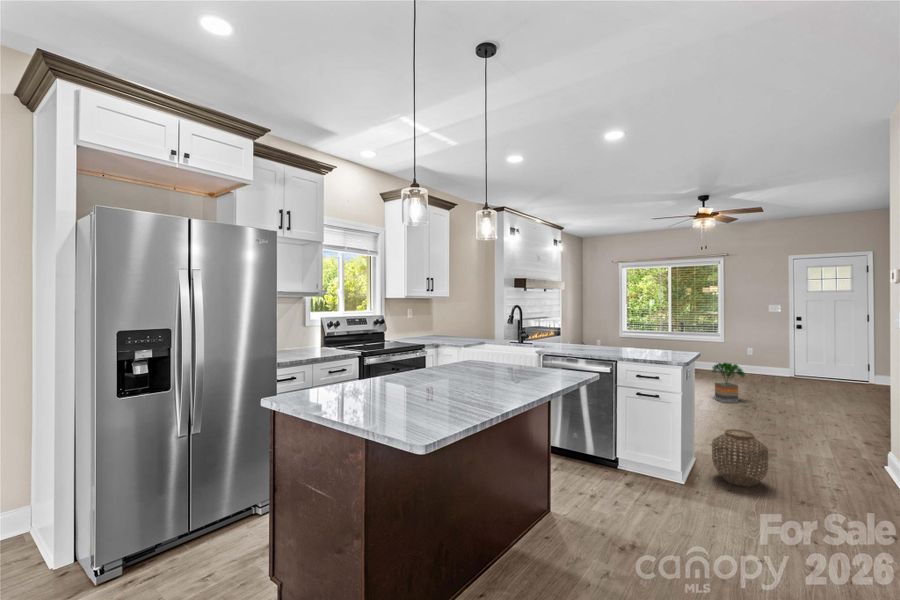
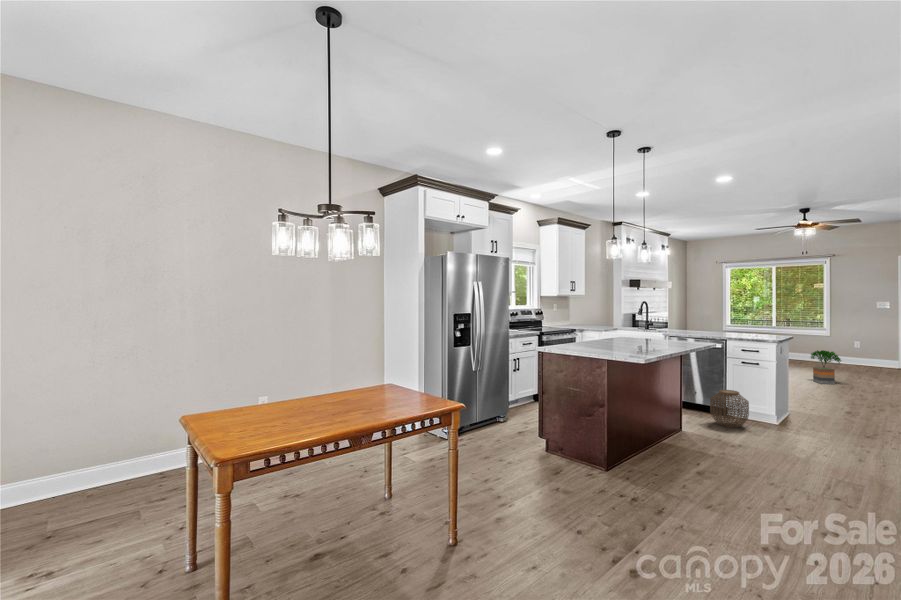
woven basket: present [712,429,768,486] -> present [710,390,749,428]

